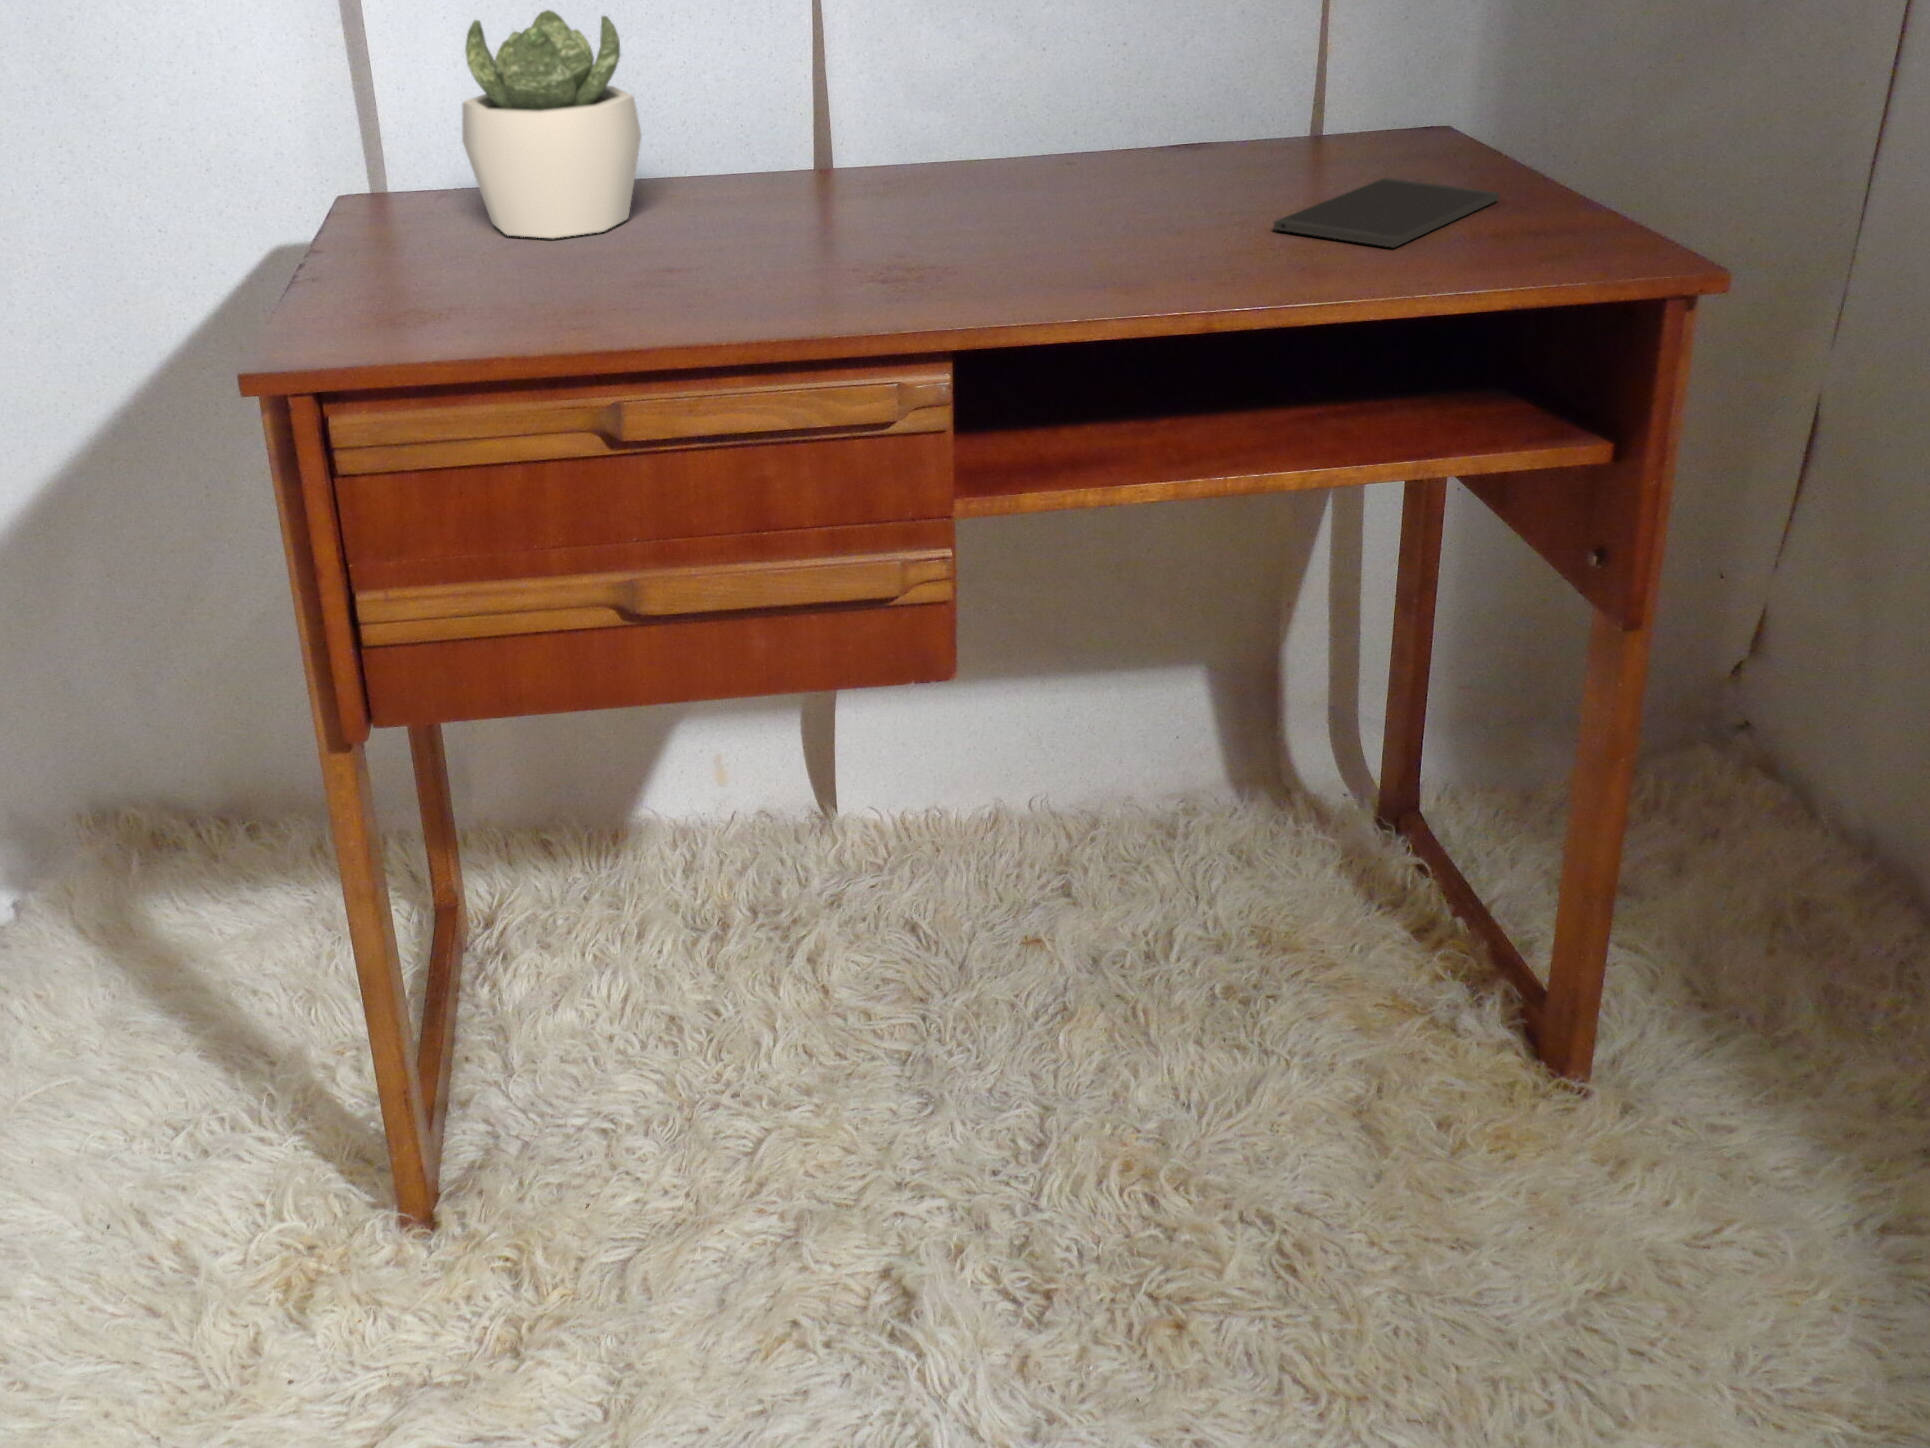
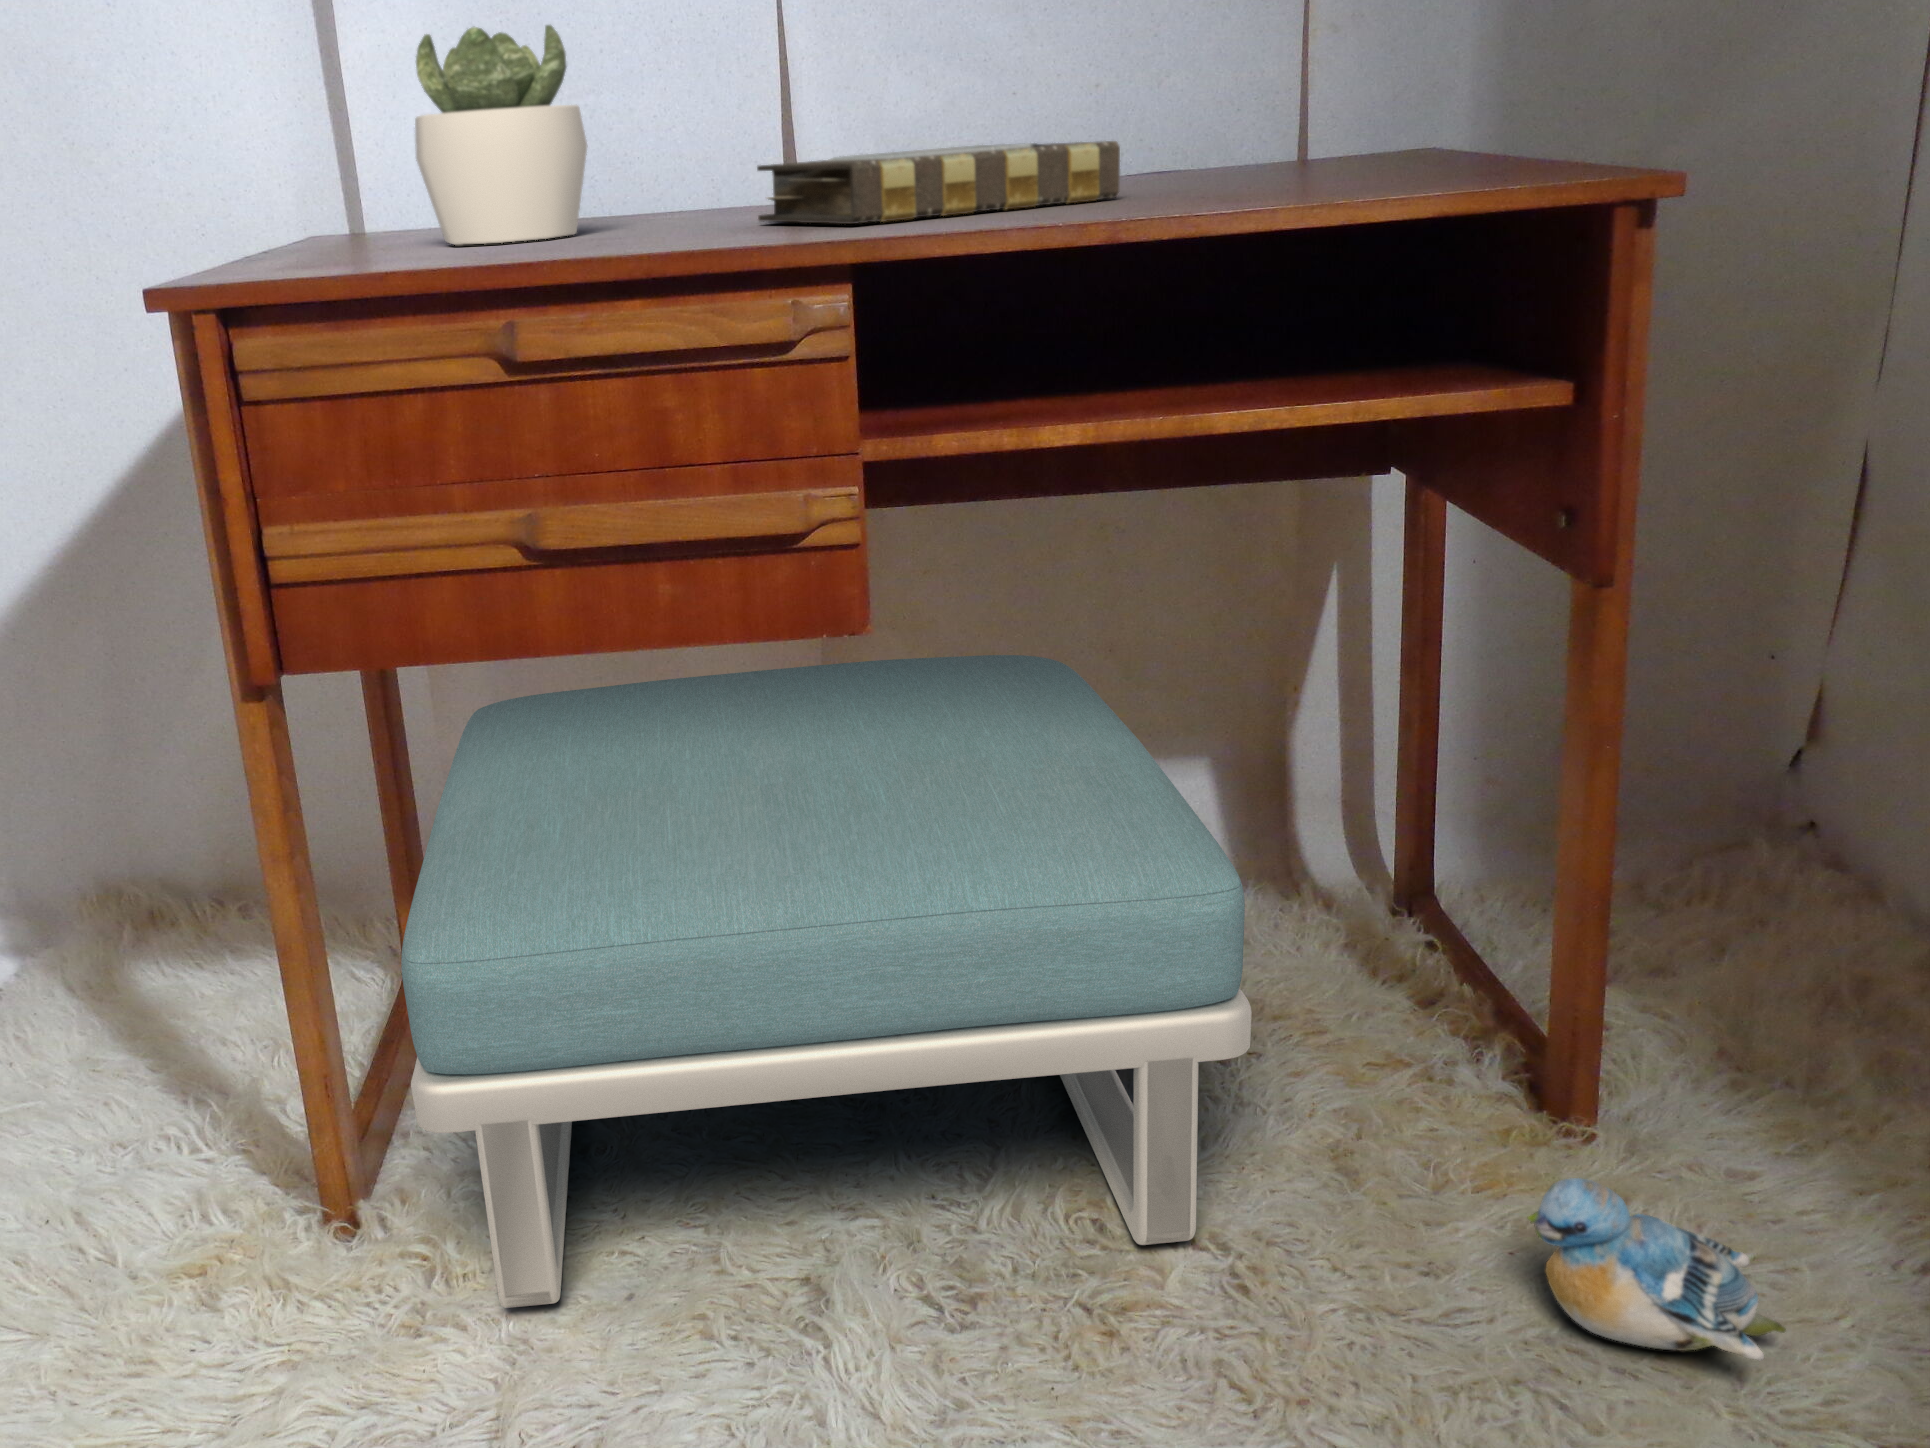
book: none [818,131,1176,259] -> present [757,141,1120,224]
tablet: present [1274,178,1499,247] -> none [1215,164,1467,194]
footstool: none [498,597,1304,1325] -> present [401,655,1252,1308]
plush toy: none [1552,1180,1773,1348] -> present [1528,1178,1786,1360]

